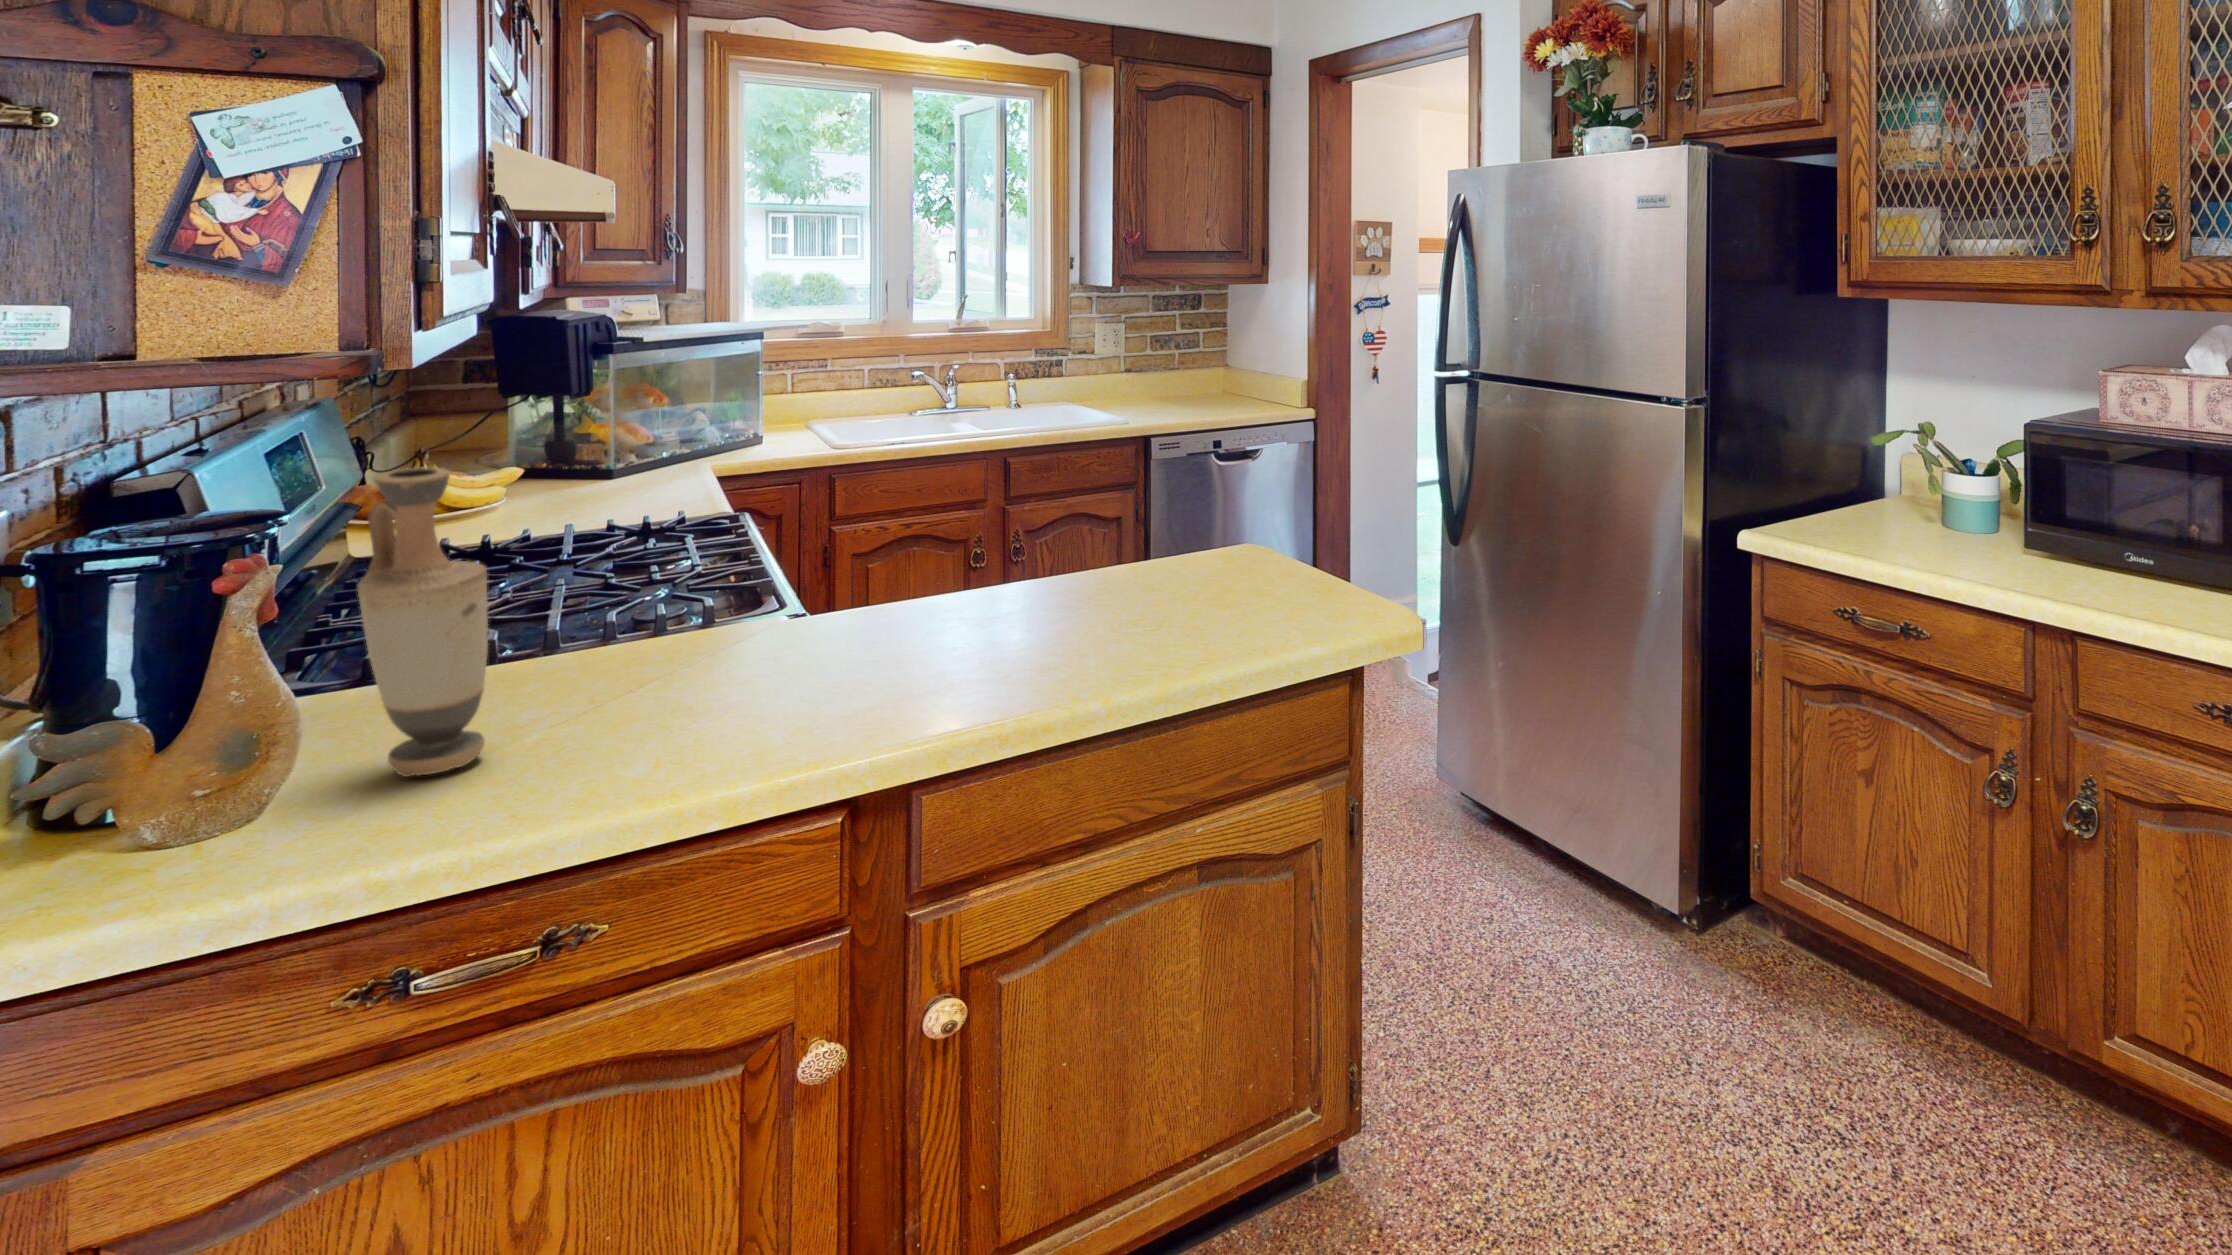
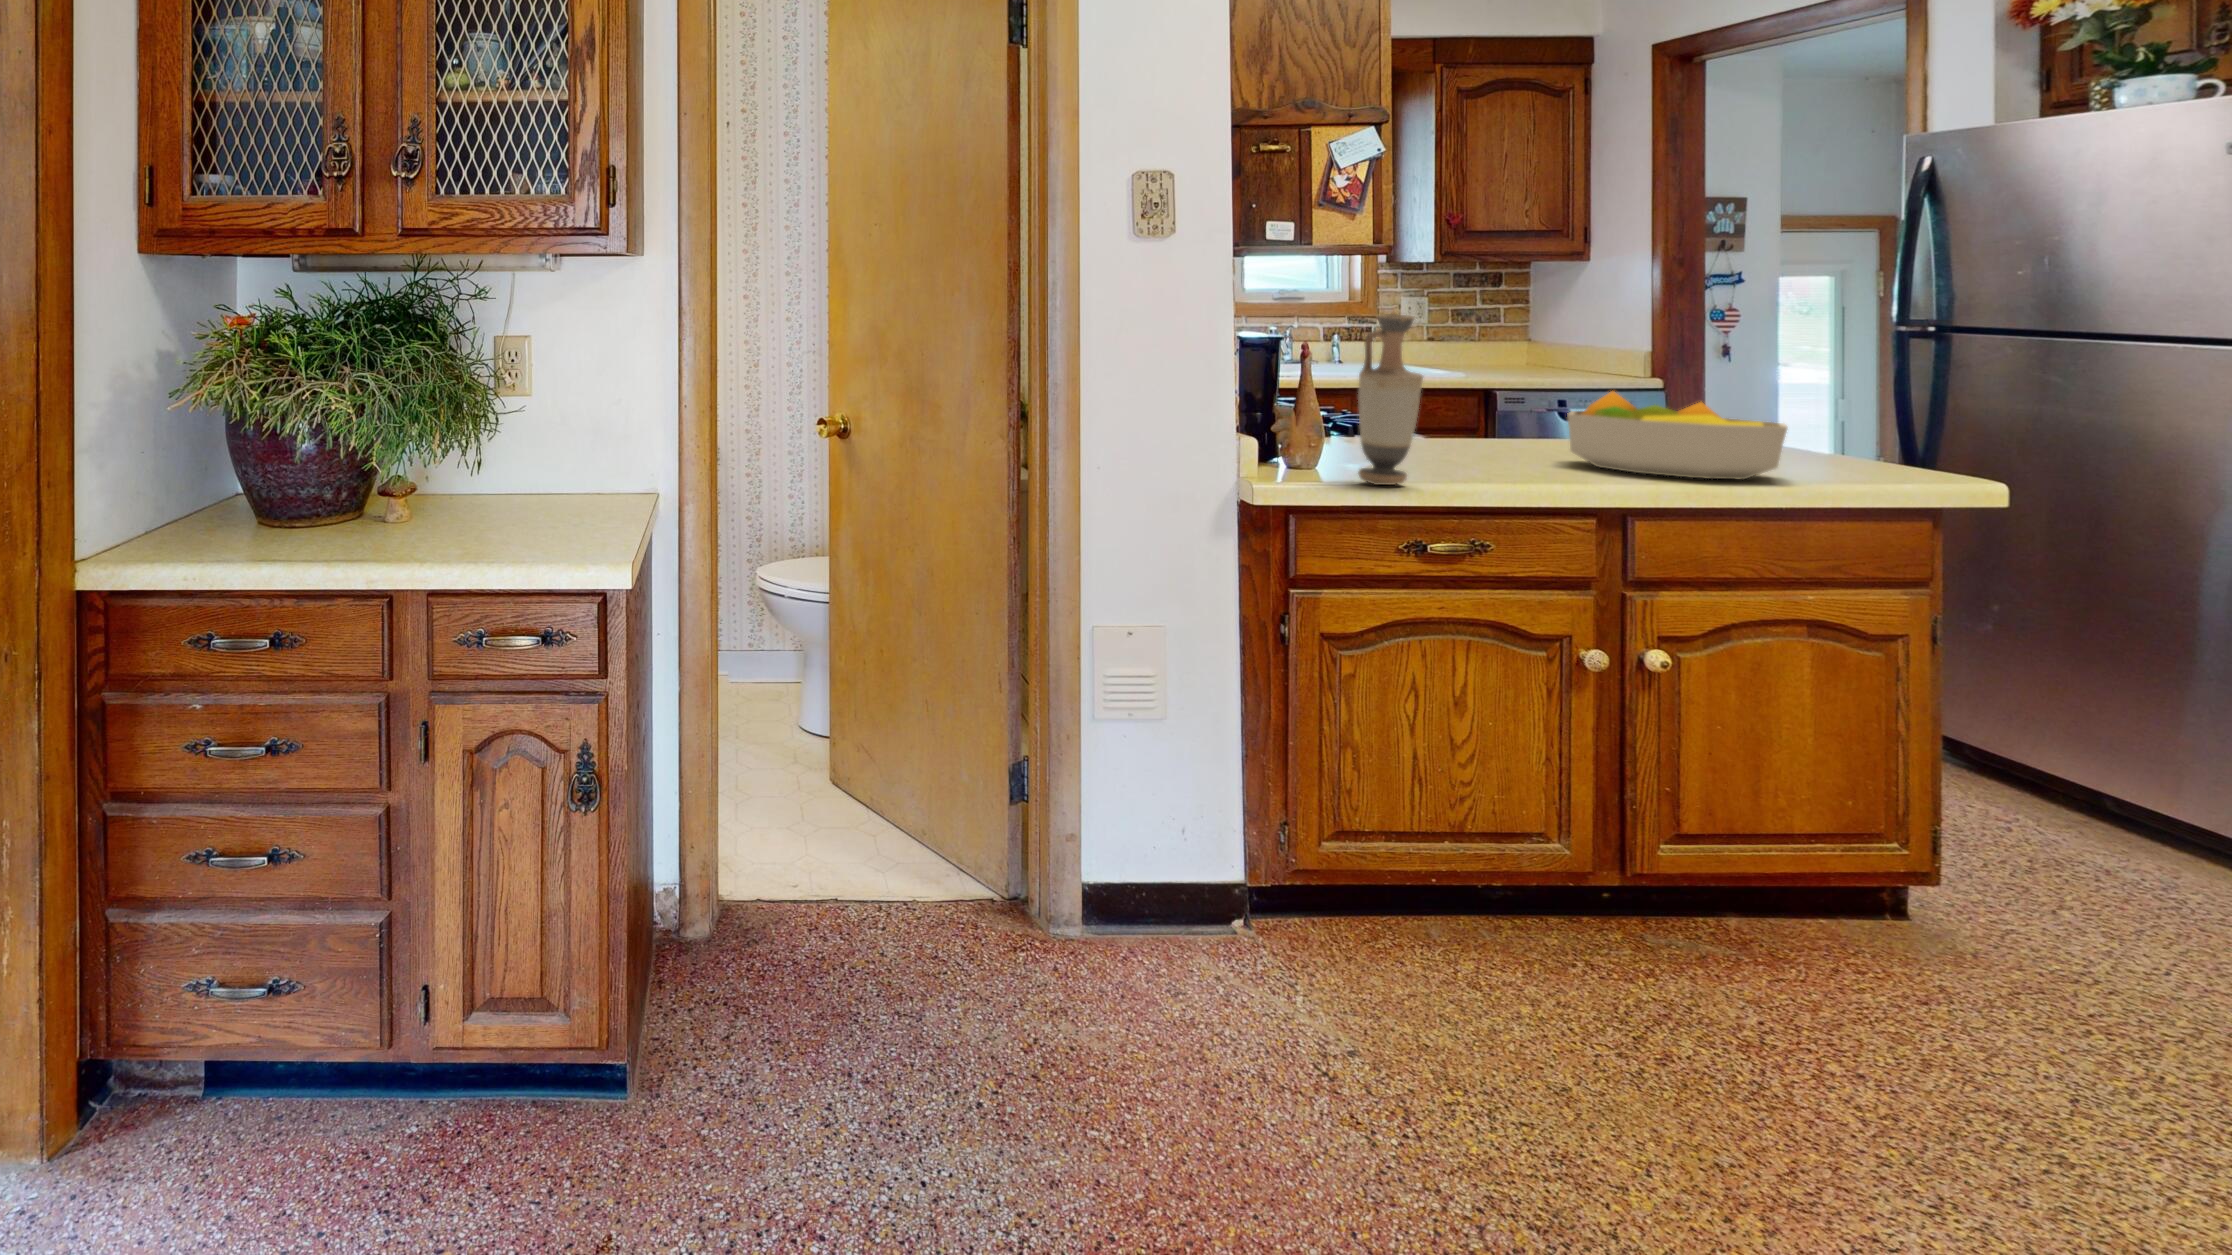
fruit bowl: none [897,521,1143,661] -> present [1568,391,1787,480]

